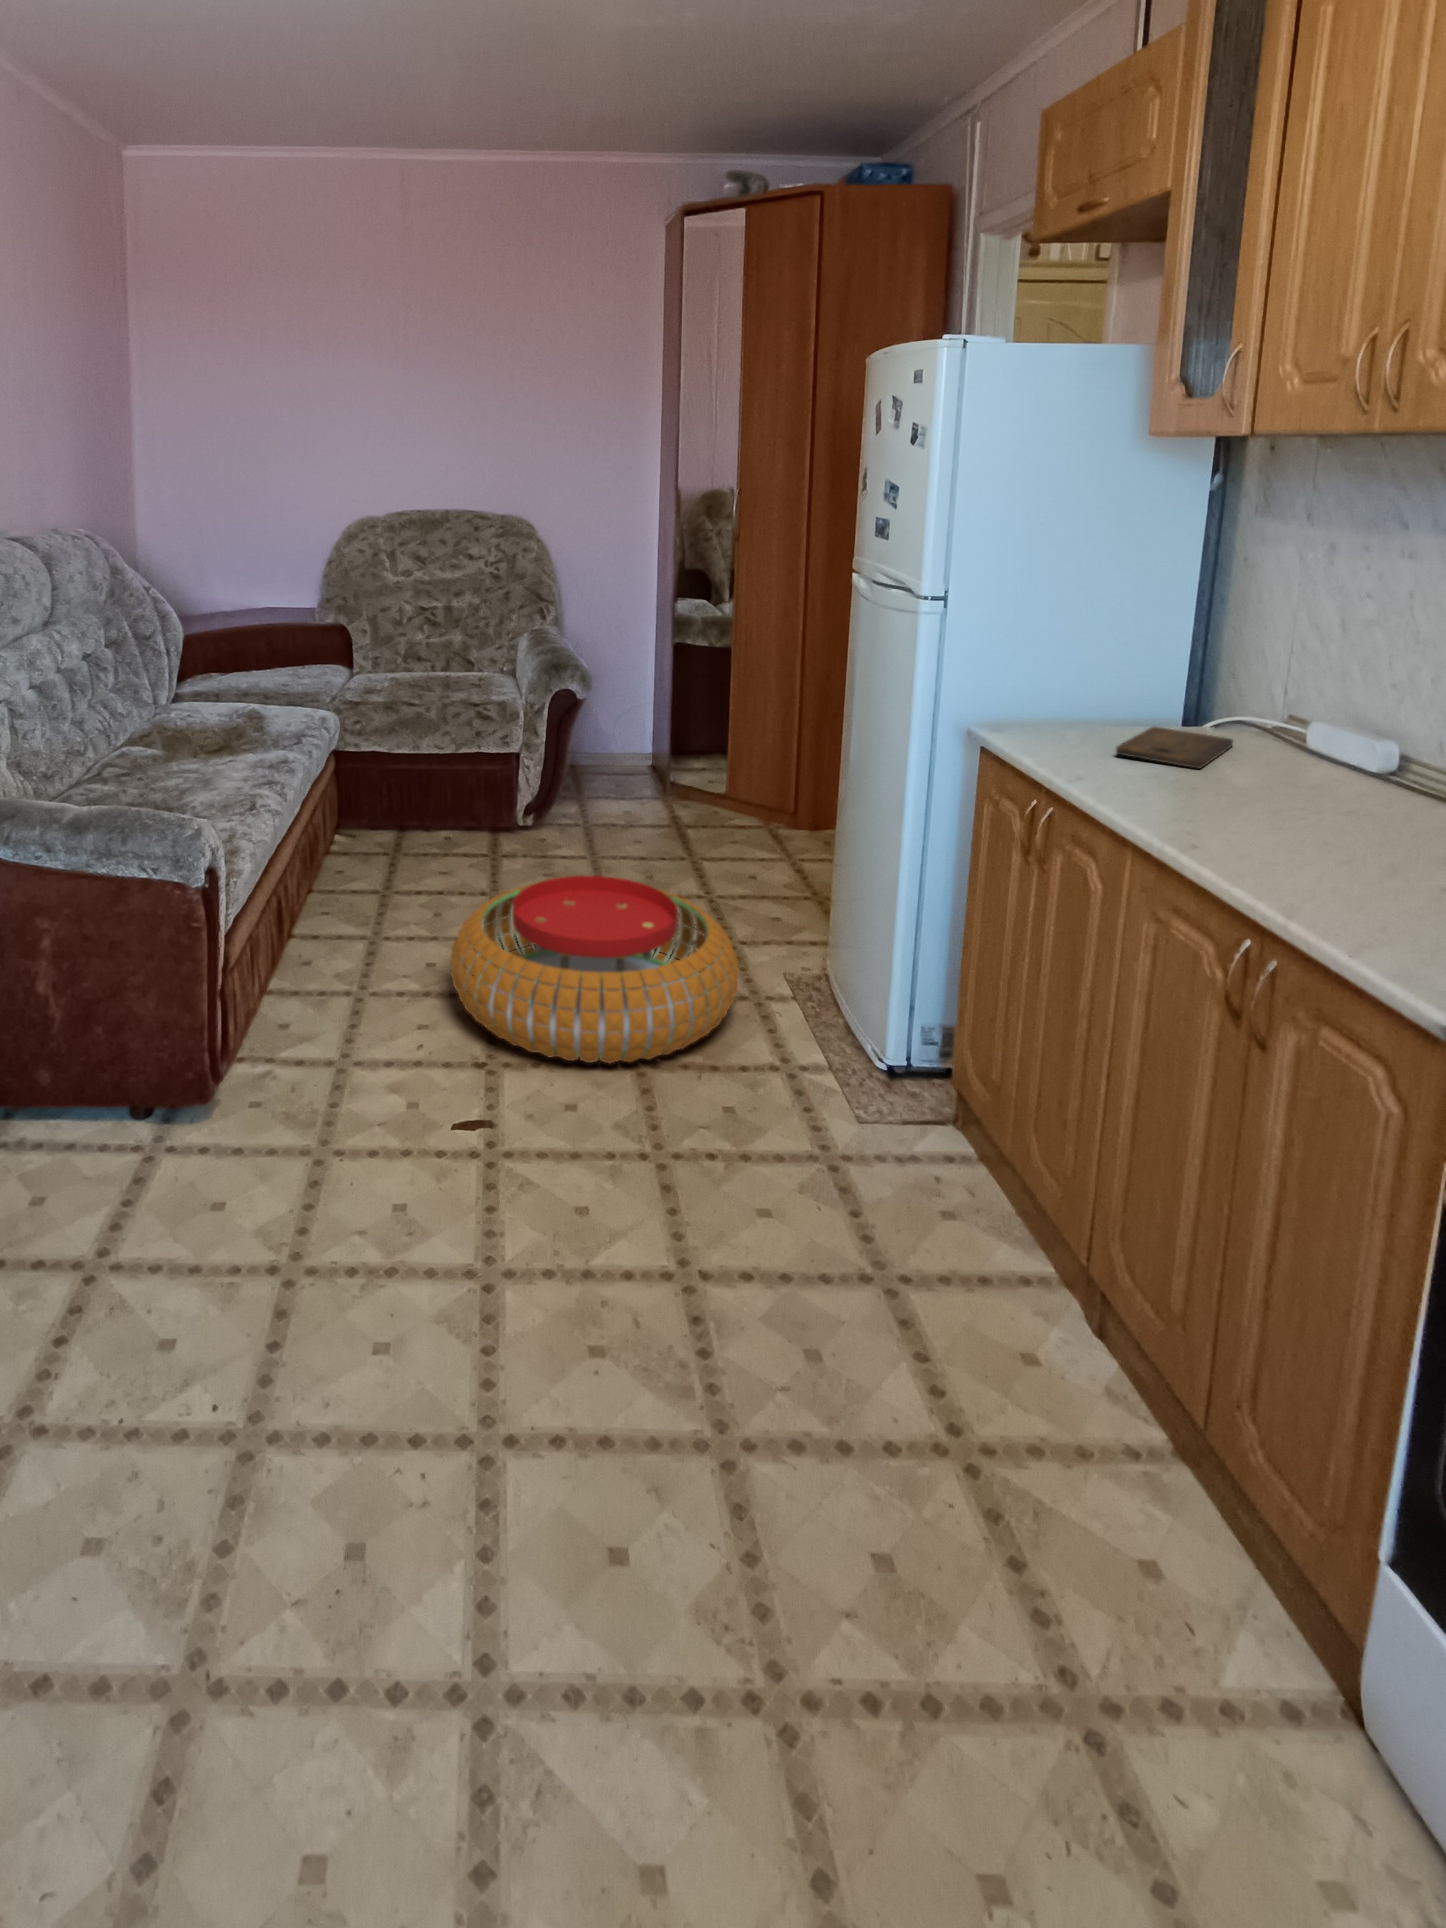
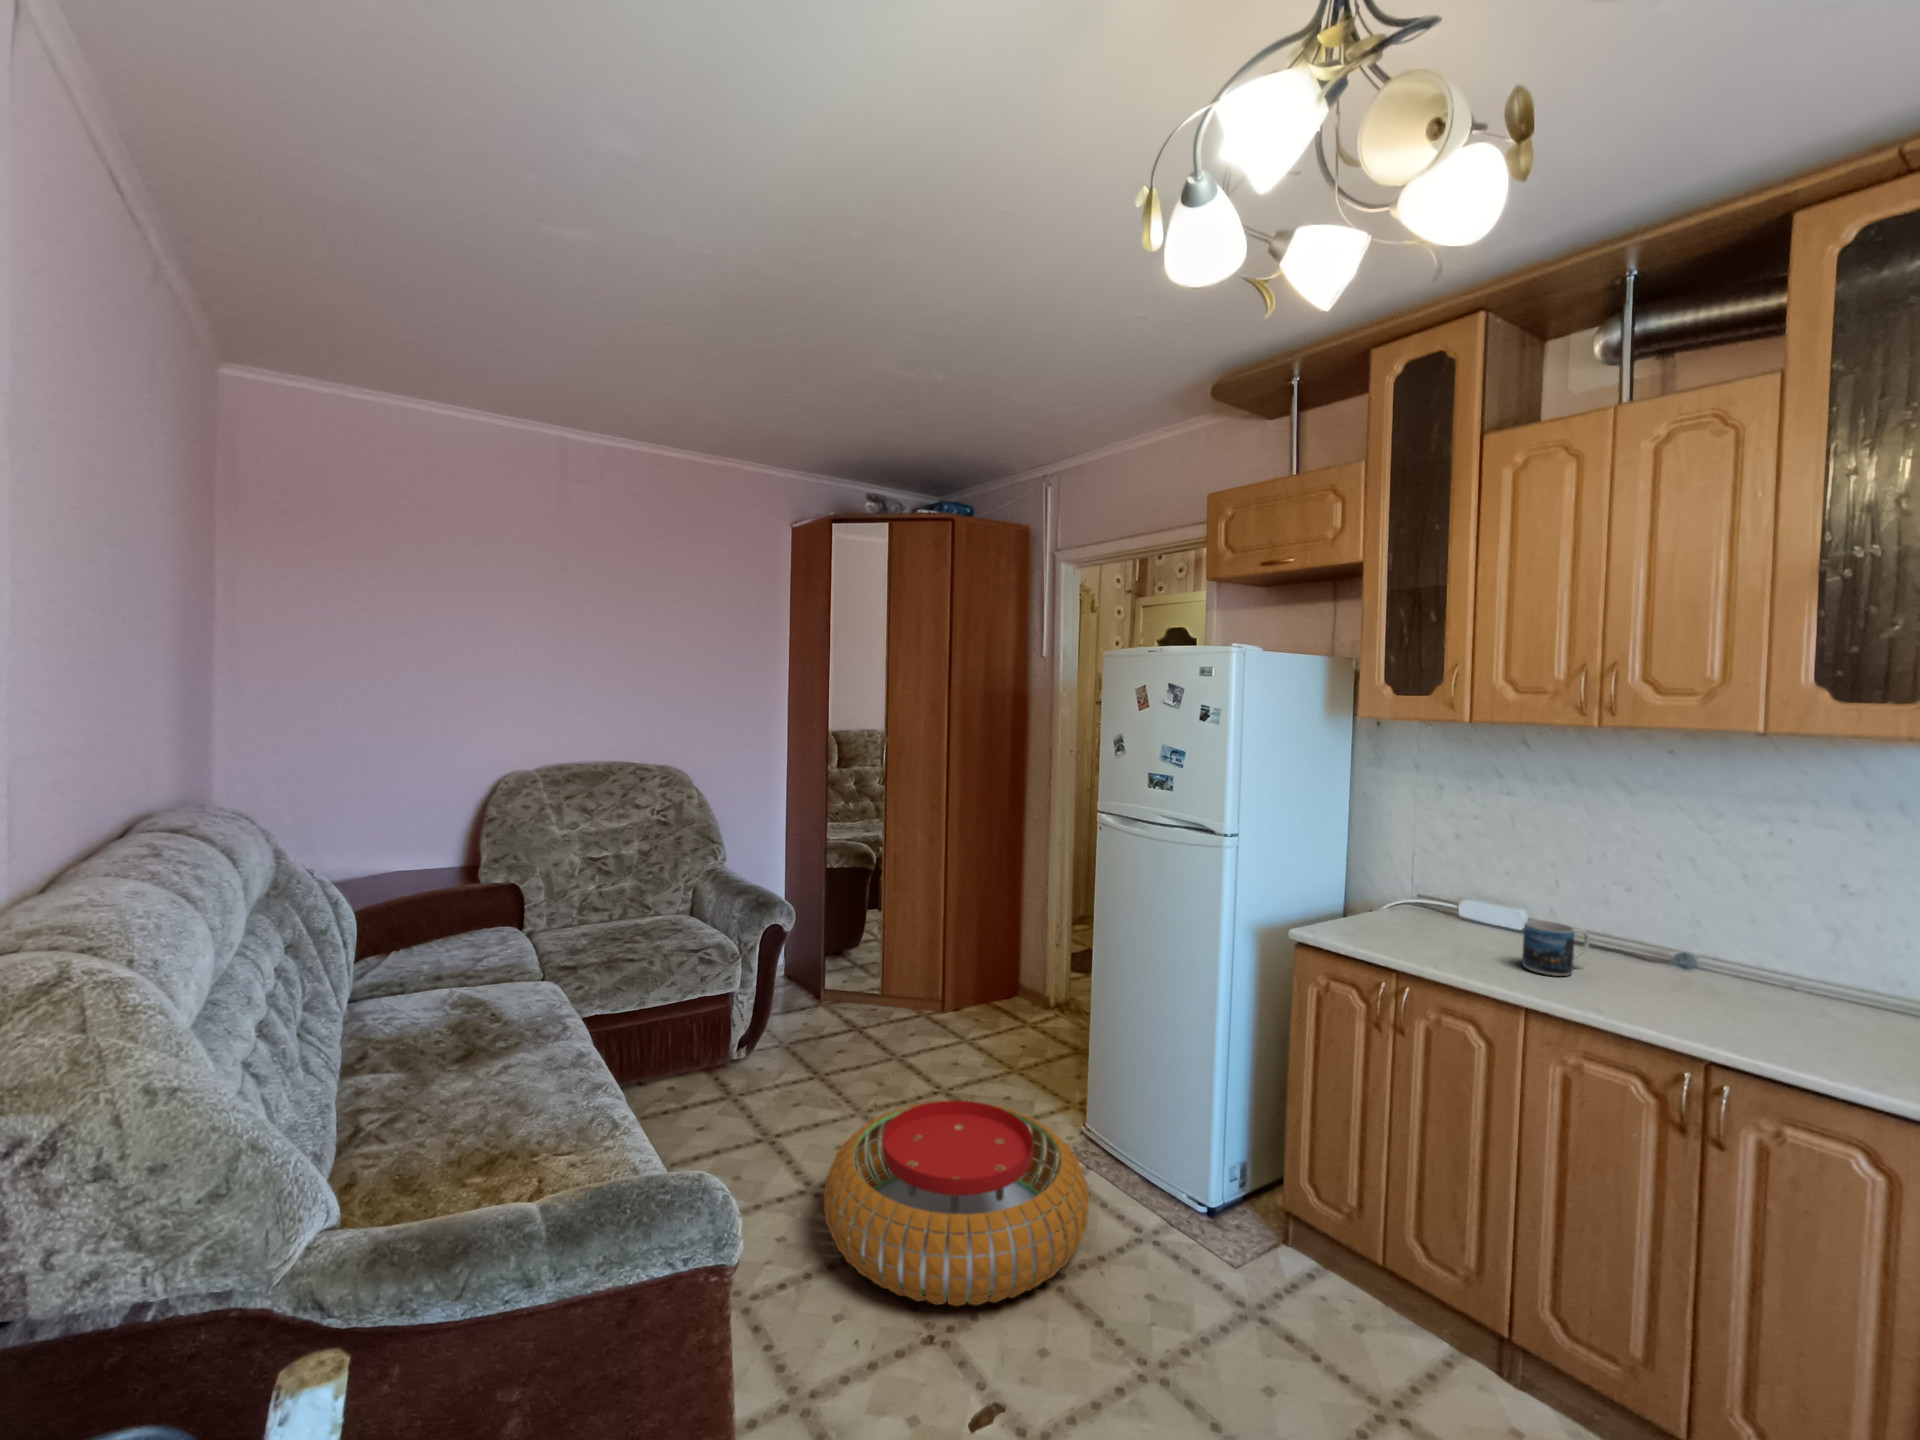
cutting board: present [1116,727,1233,769] -> none [1378,916,1460,947]
mug: none [1230,732,1349,812] -> present [1522,920,1590,976]

